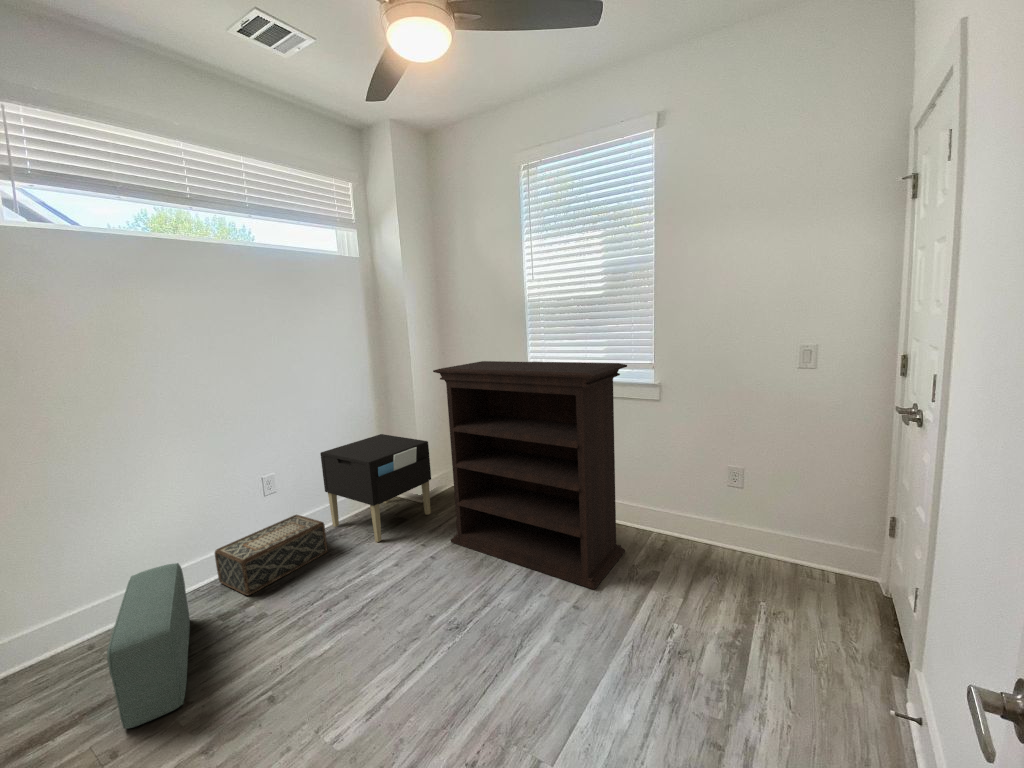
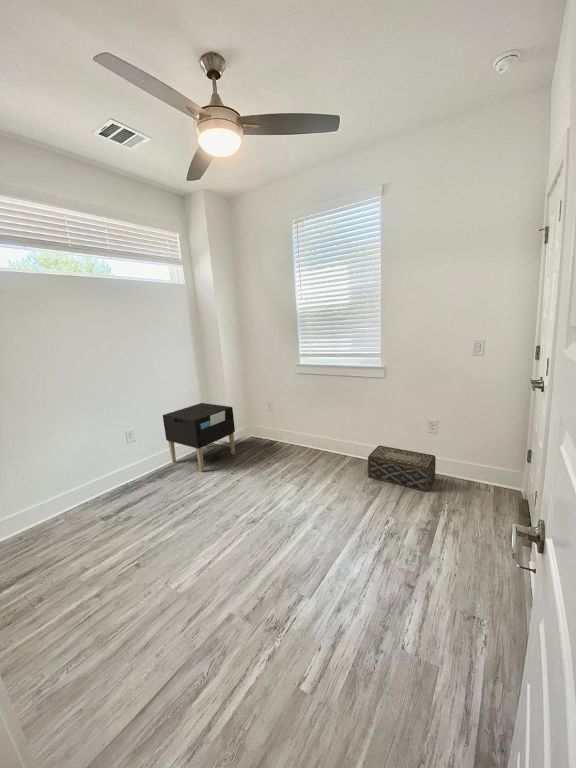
bookshelf: present [433,361,627,589] -> none [235,354,361,499]
woven basket: present [215,515,328,595] -> present [368,446,436,491]
pouf: present [107,563,190,729] -> none [38,484,86,582]

